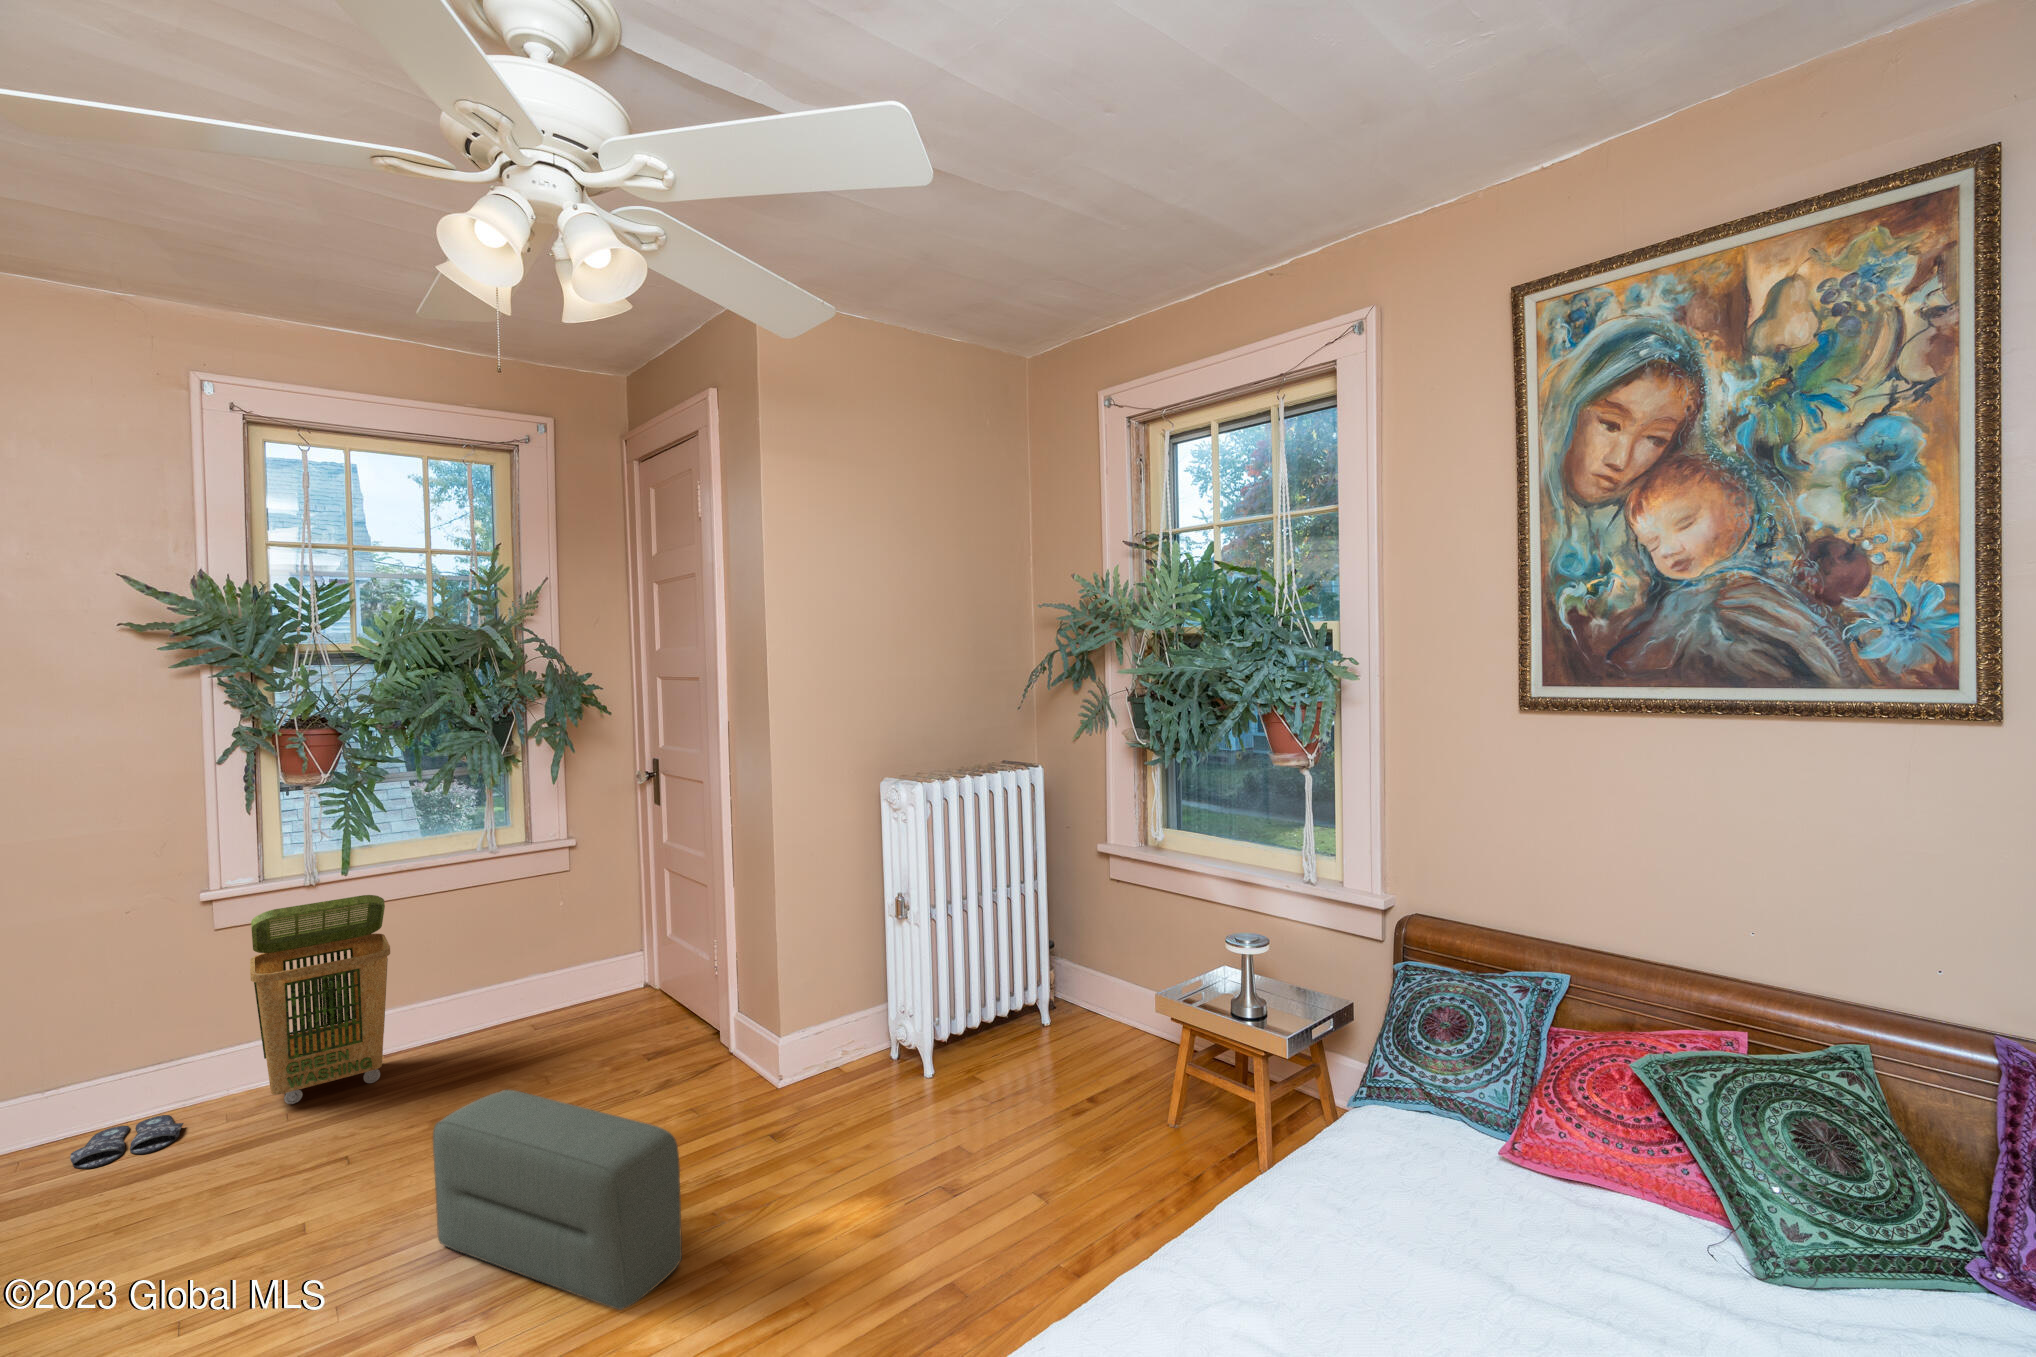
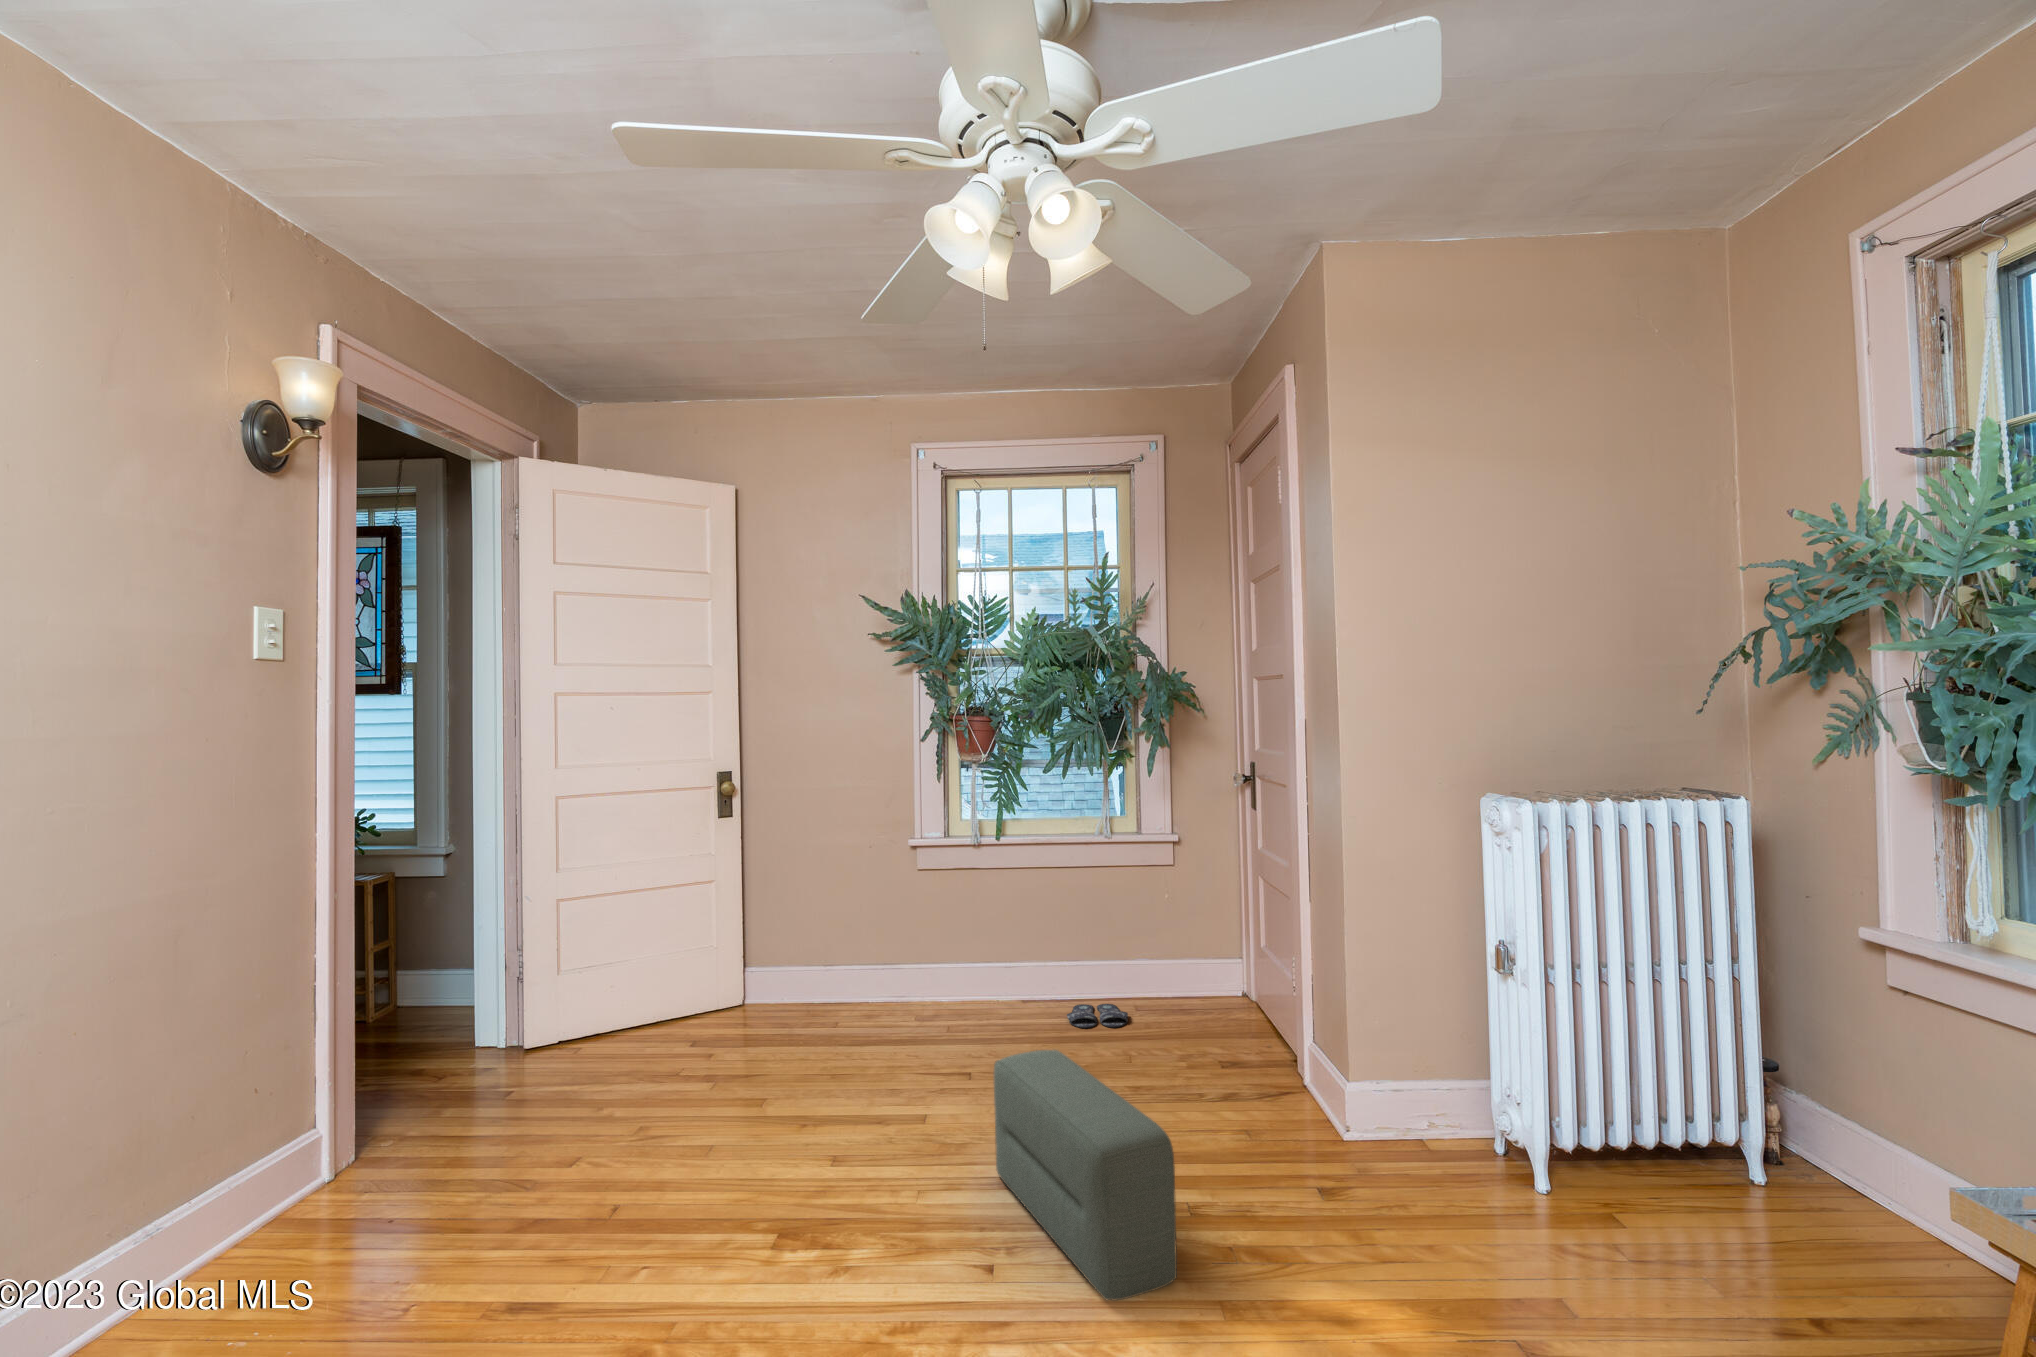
laundry basket: present [250,895,390,1104] -> none [927,860,1022,1025]
slippers: present [70,1115,183,1169] -> present [1067,1004,1128,1028]

